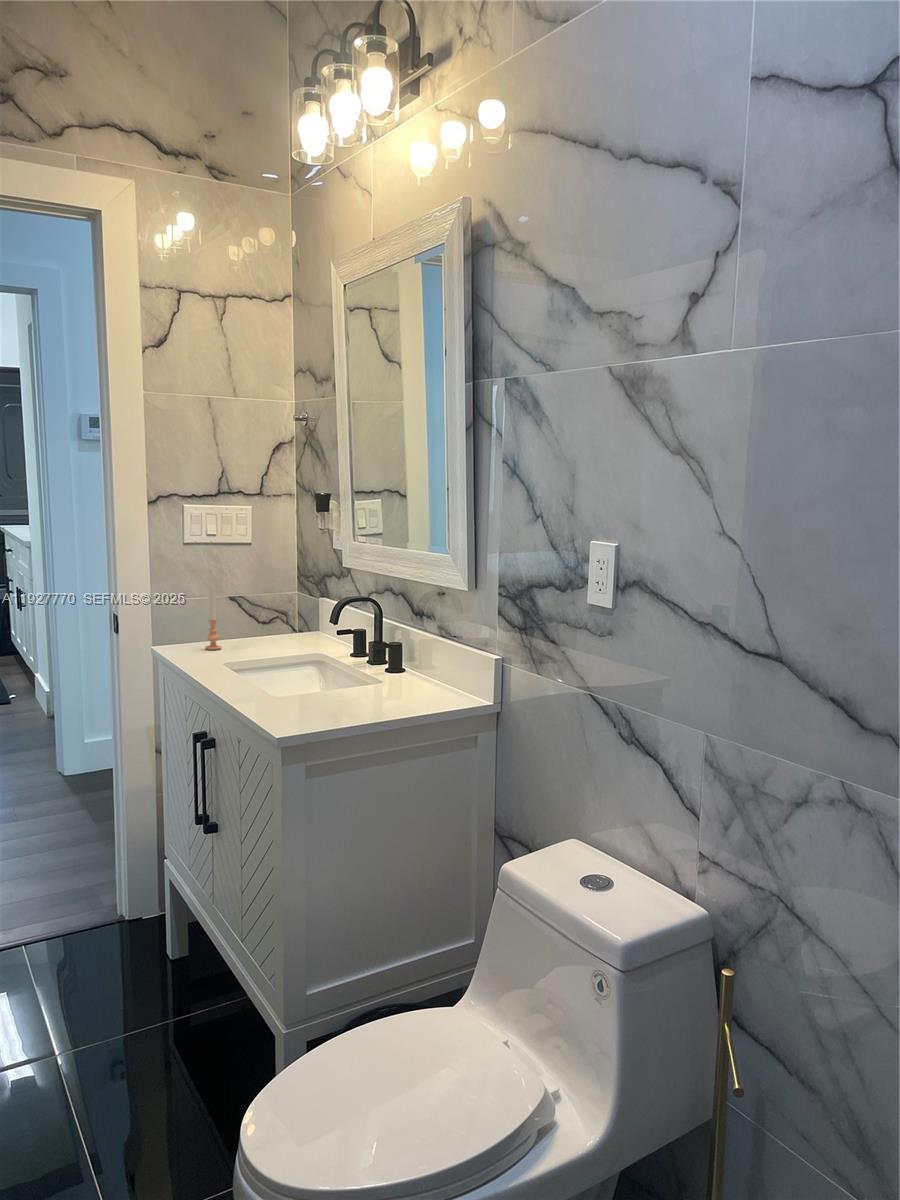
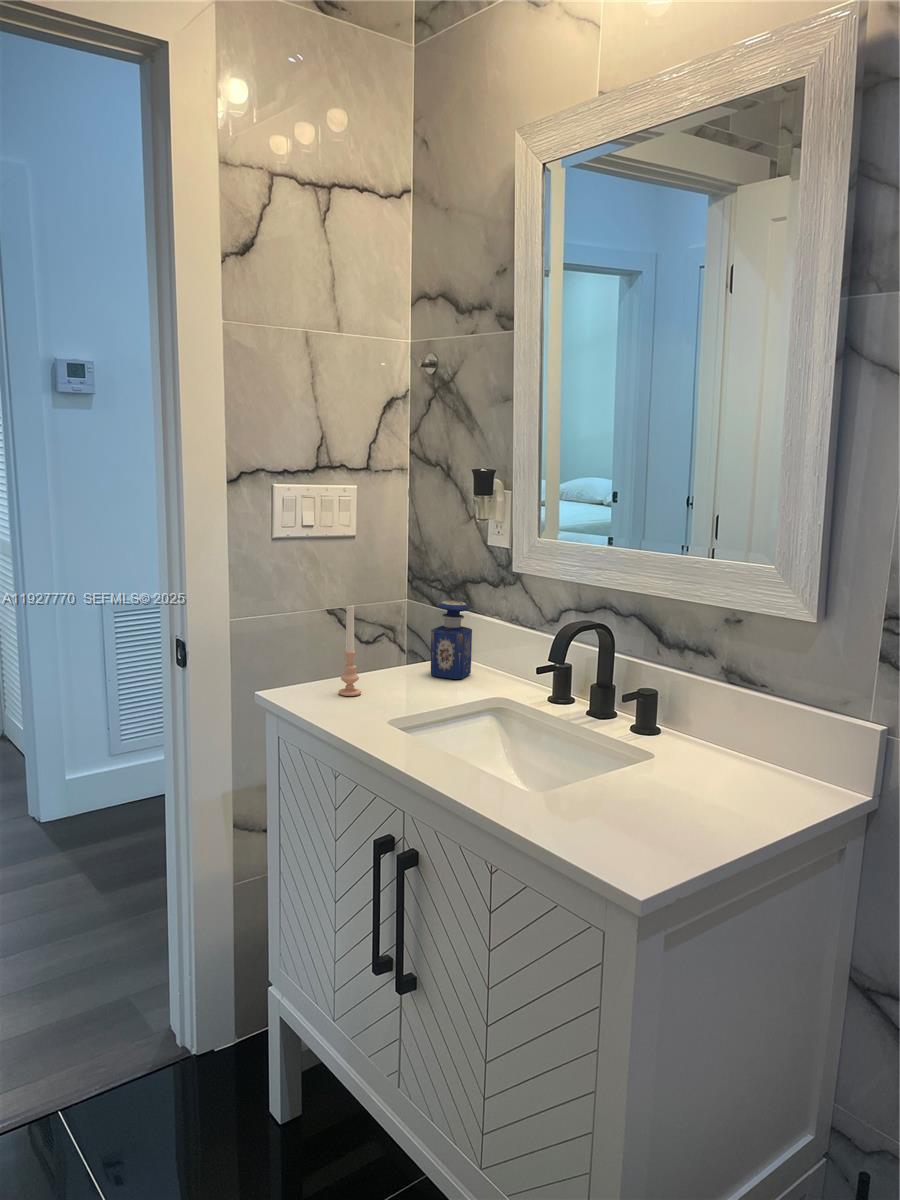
perfume bottle: none [283,587,314,643] -> present [431,600,472,679]

